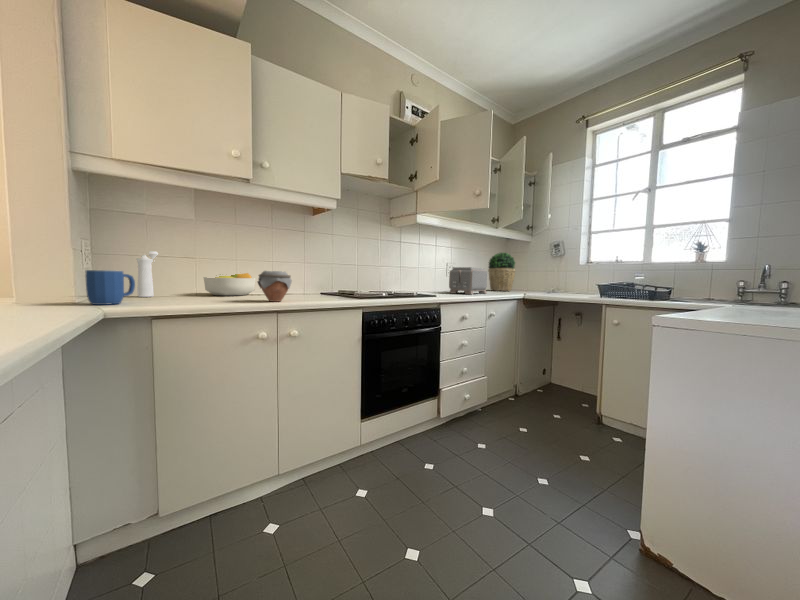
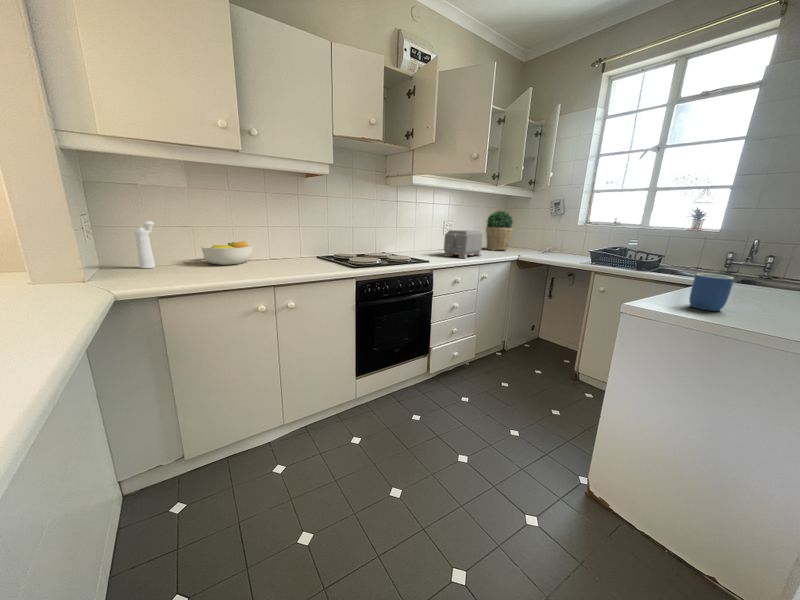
mug: present [86,270,135,305] -> present [689,274,734,311]
jar: present [258,271,292,302] -> none [253,246,287,276]

